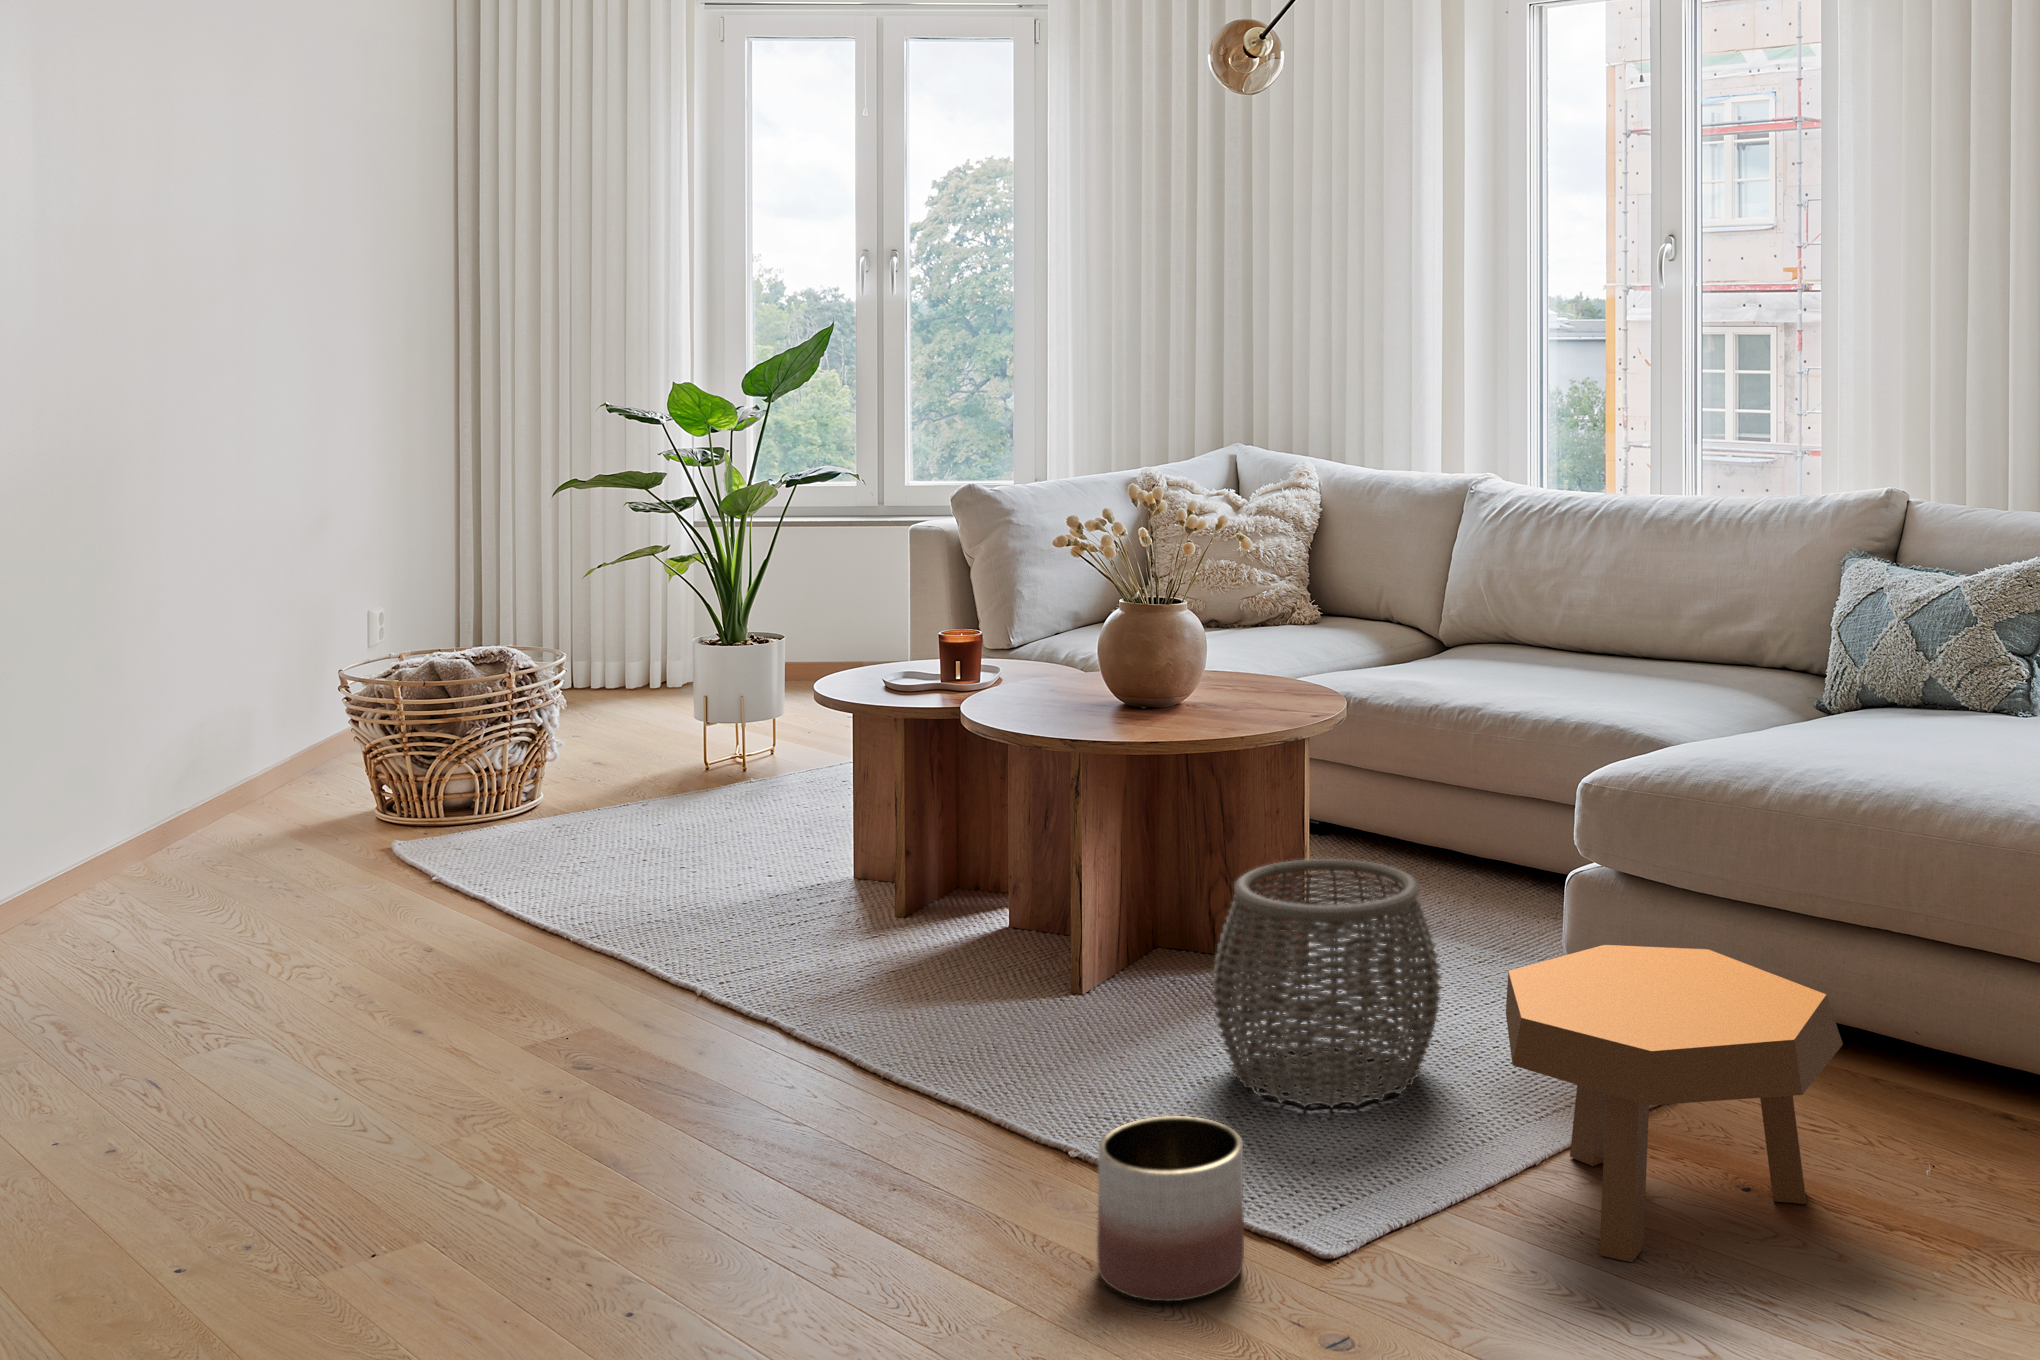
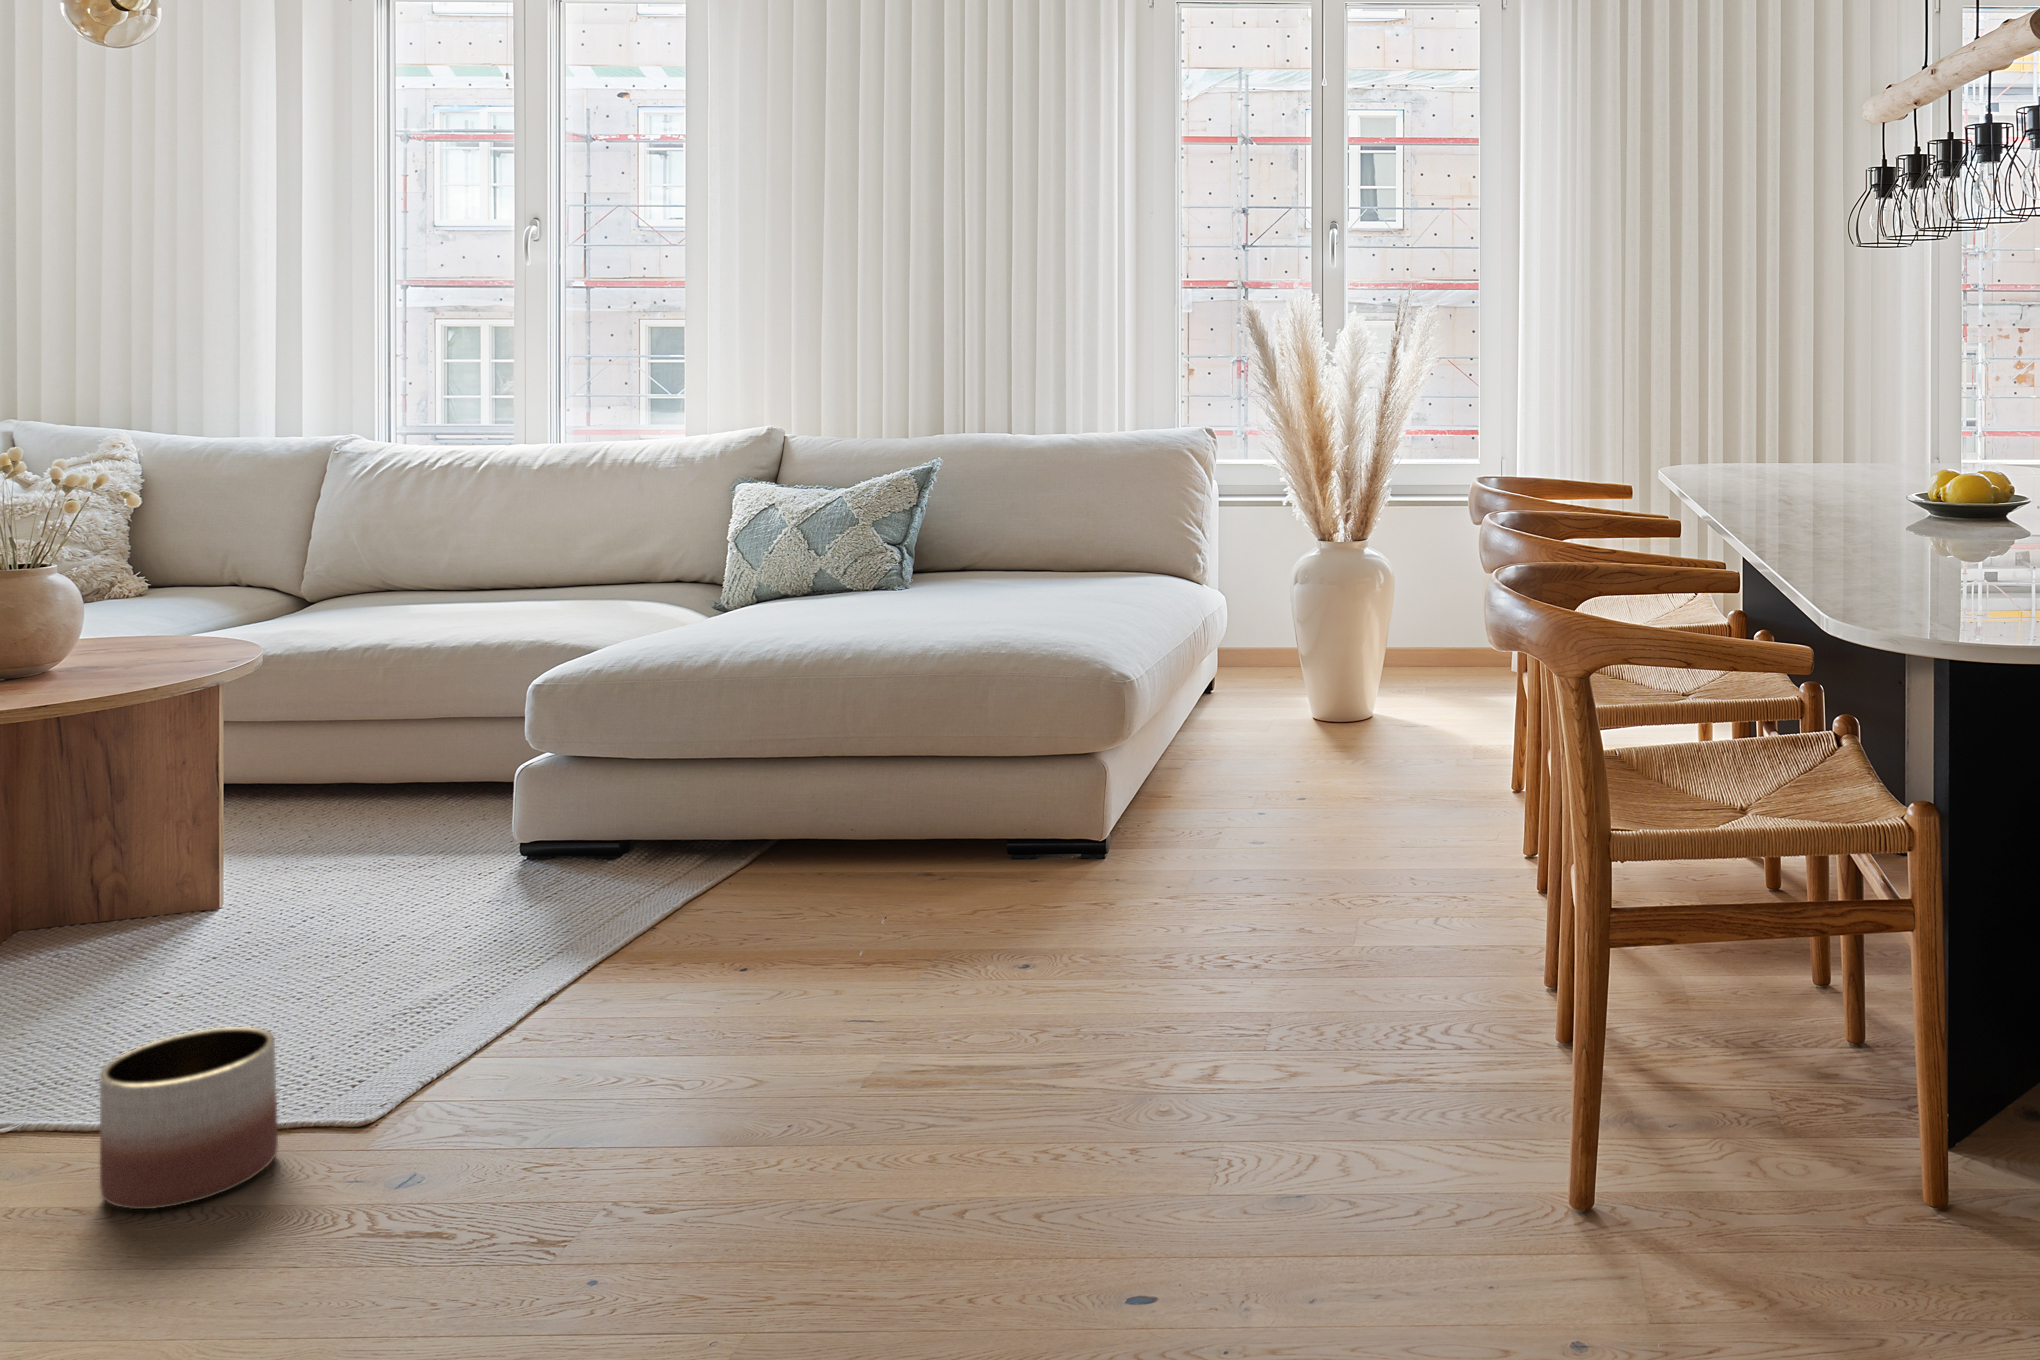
woven basket: present [1212,859,1442,1107] -> none [153,784,422,1023]
footstool: present [1506,945,1843,1262] -> none [513,792,819,1045]

